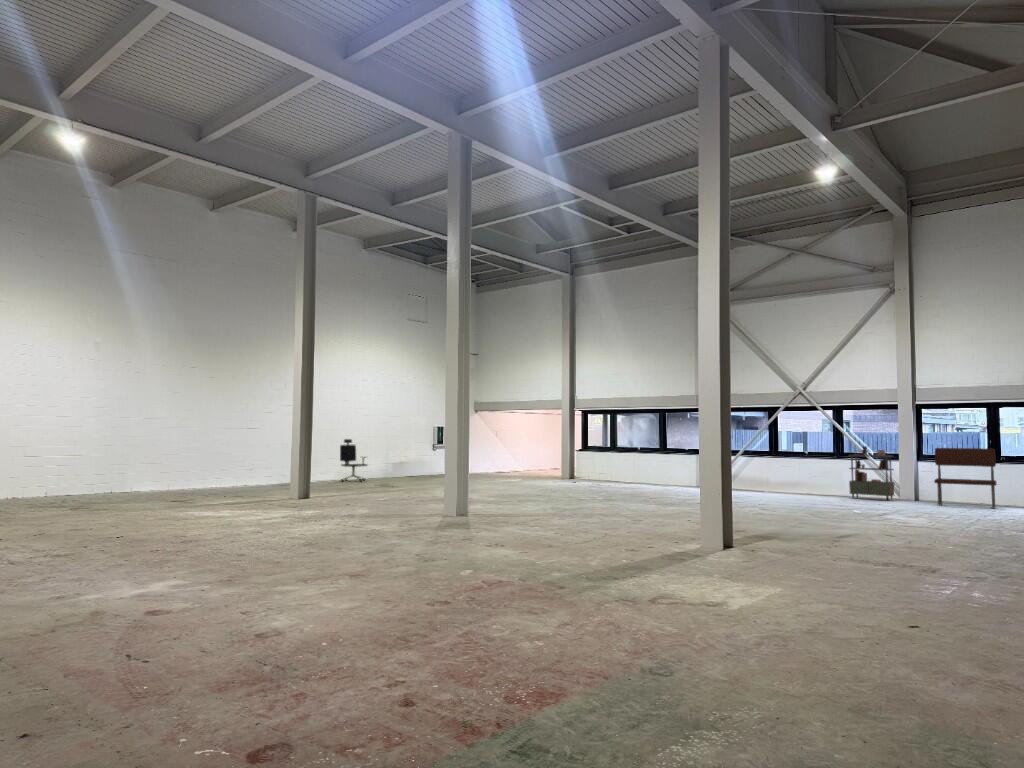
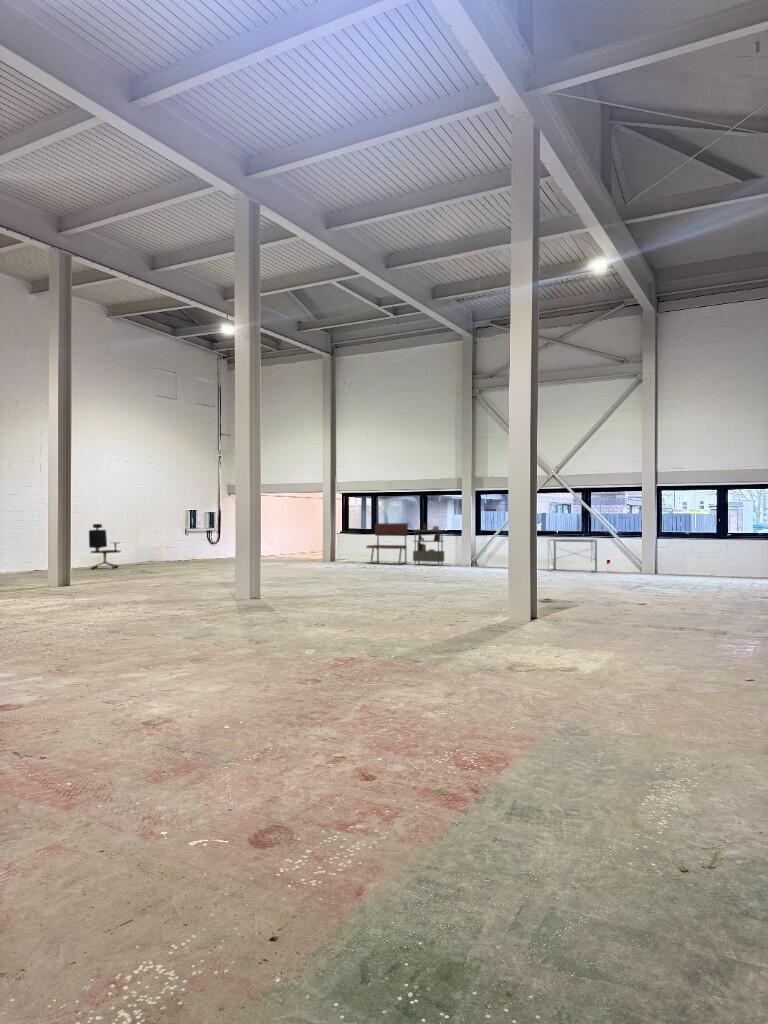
shelving unit: present [849,446,894,501] -> present [413,524,444,565]
bench: present [934,448,996,508] -> present [367,523,408,565]
desk: none [791,461,849,498] -> present [550,539,597,571]

